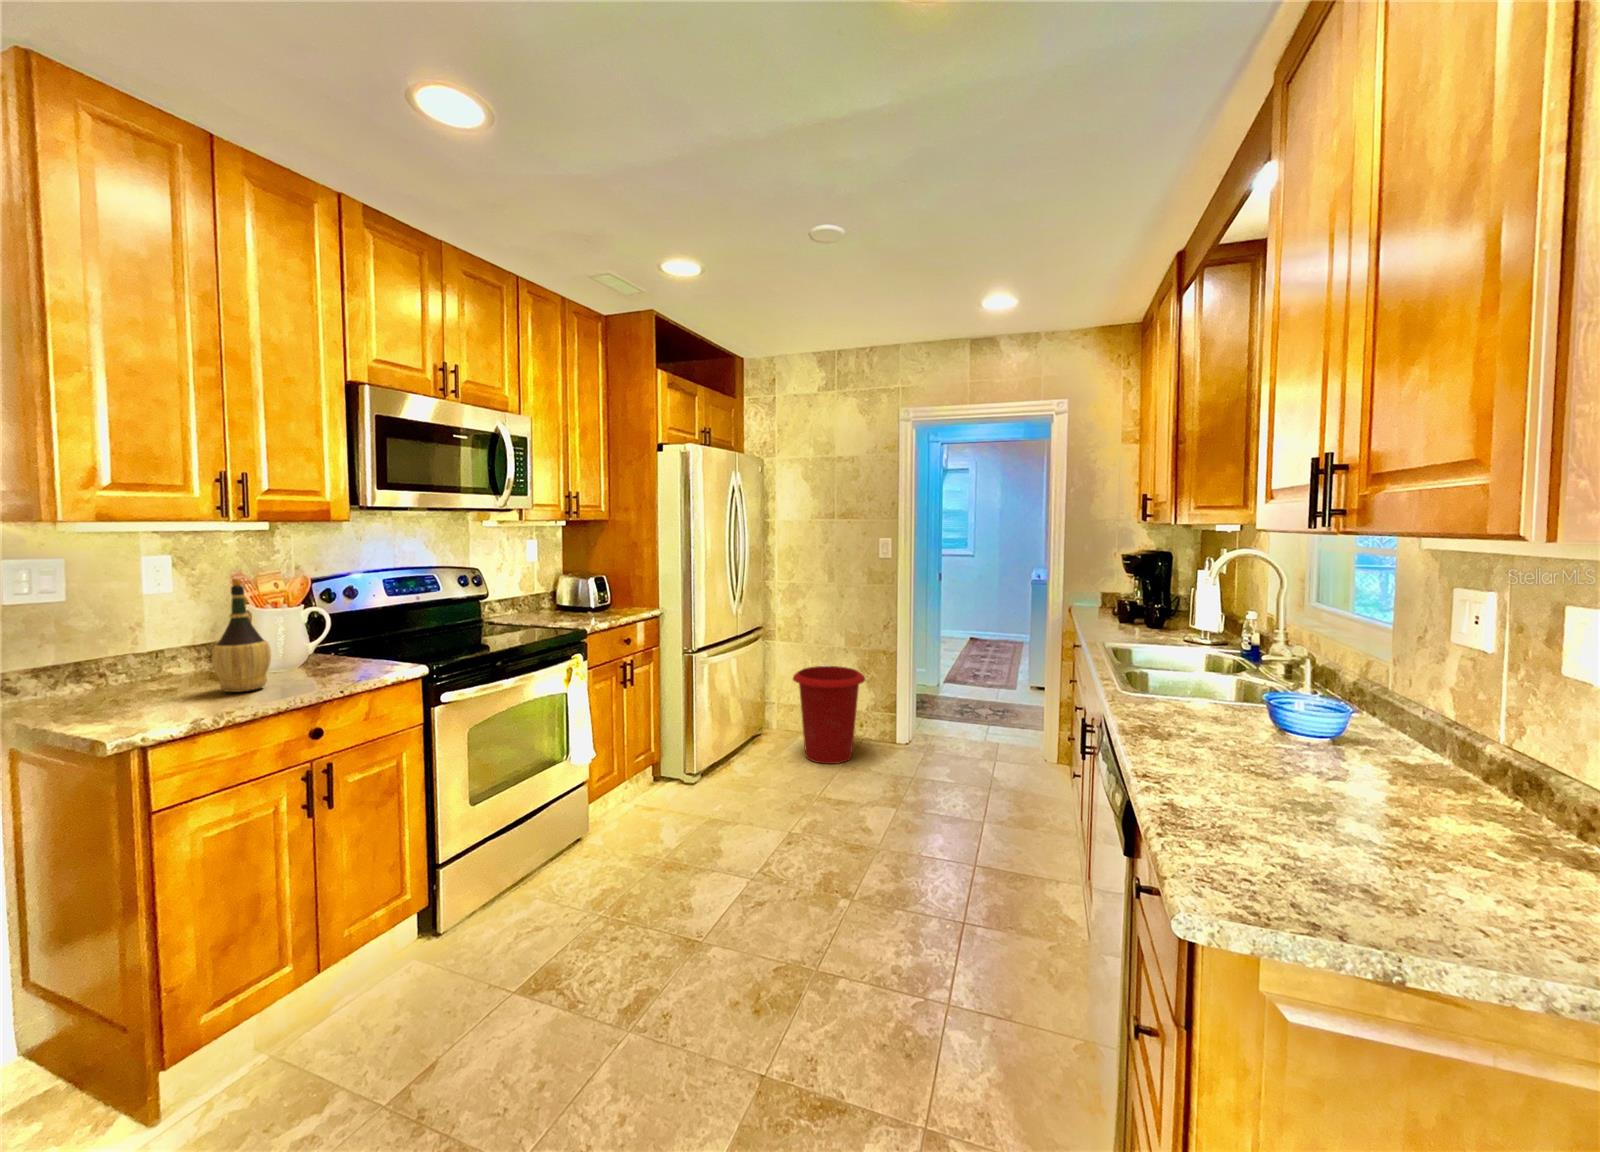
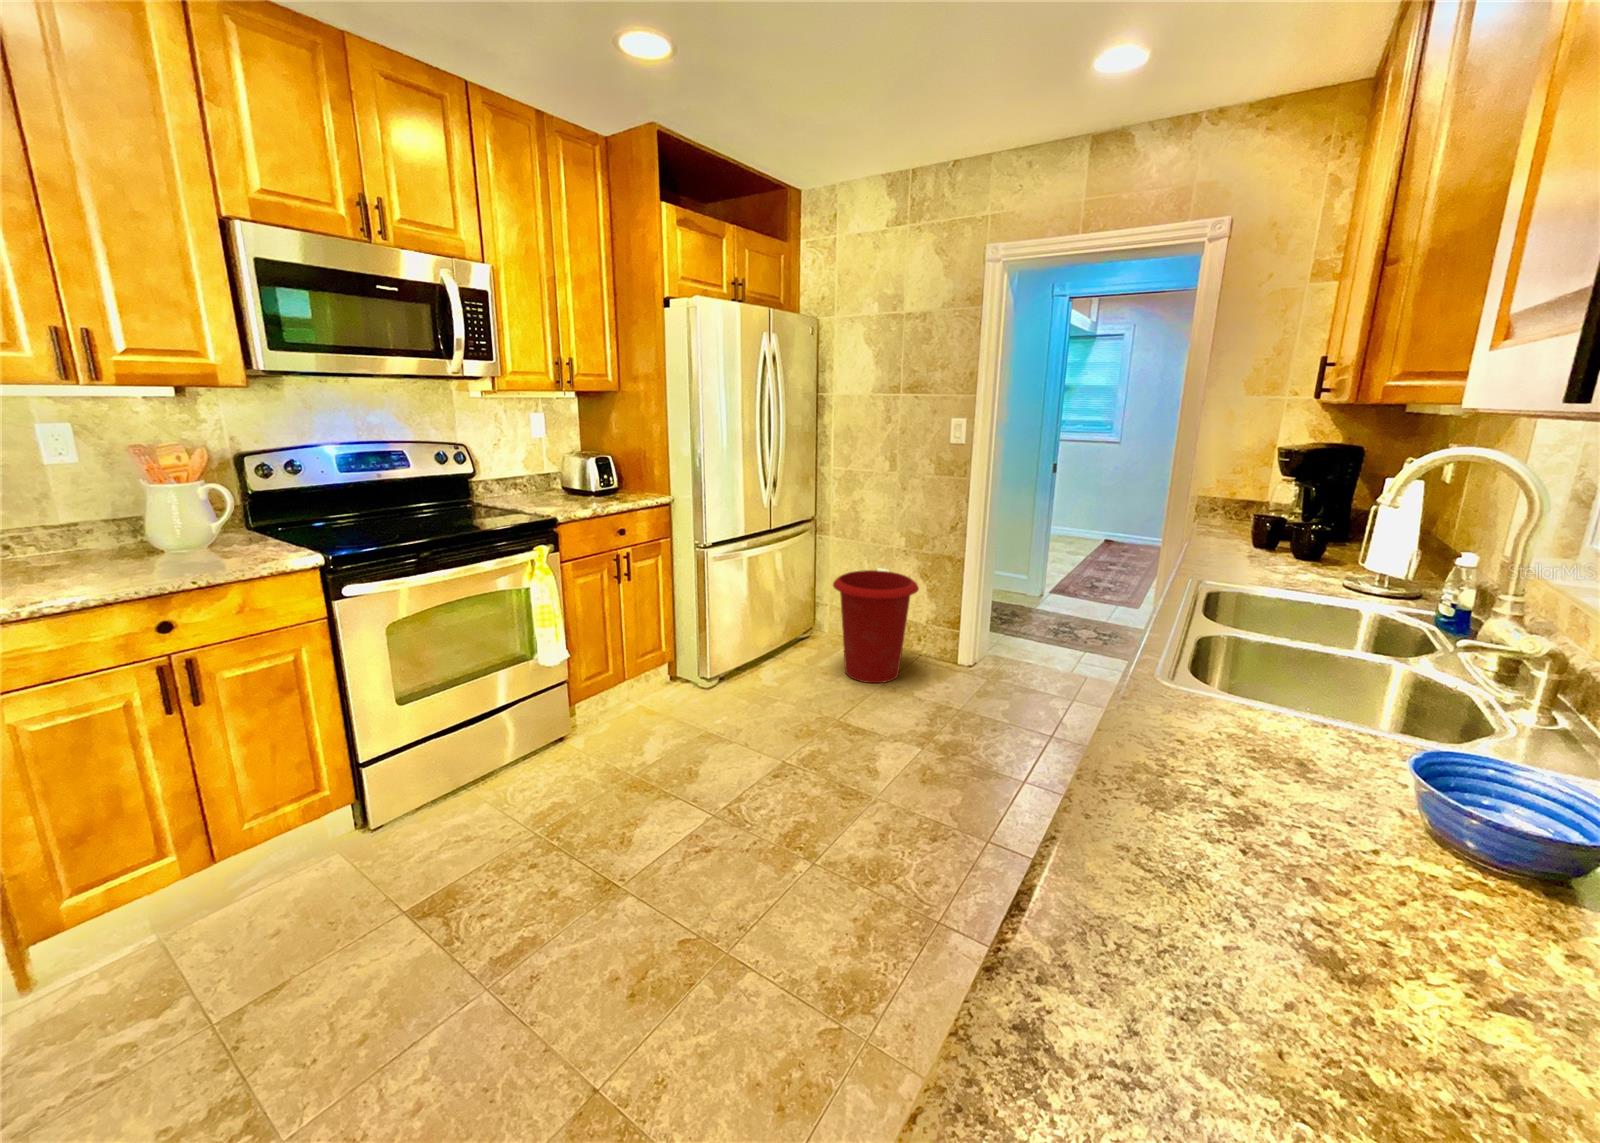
wine bottle: present [212,578,271,692] -> none [55,449,129,575]

